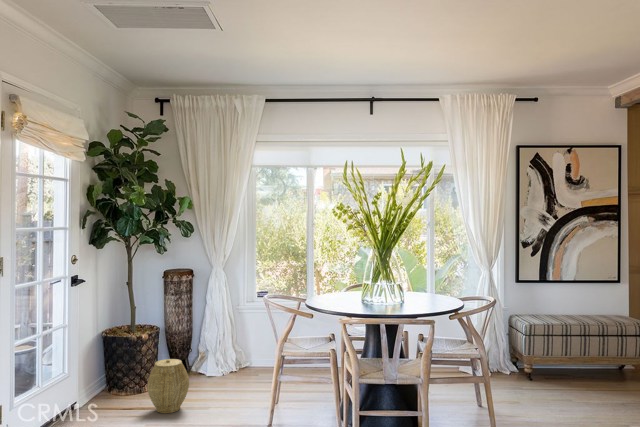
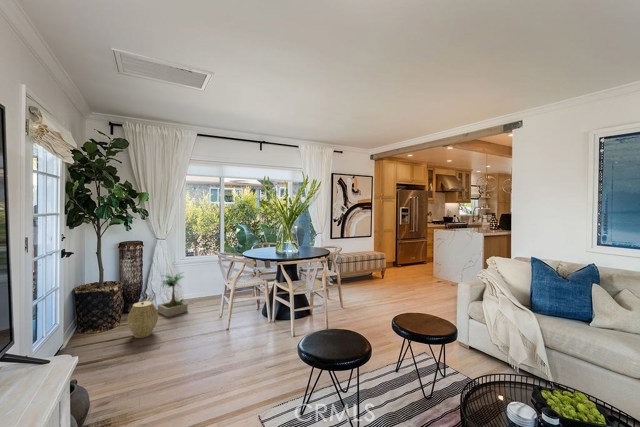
potted plant: none [207,318,253,388] -> present [157,274,188,317]

